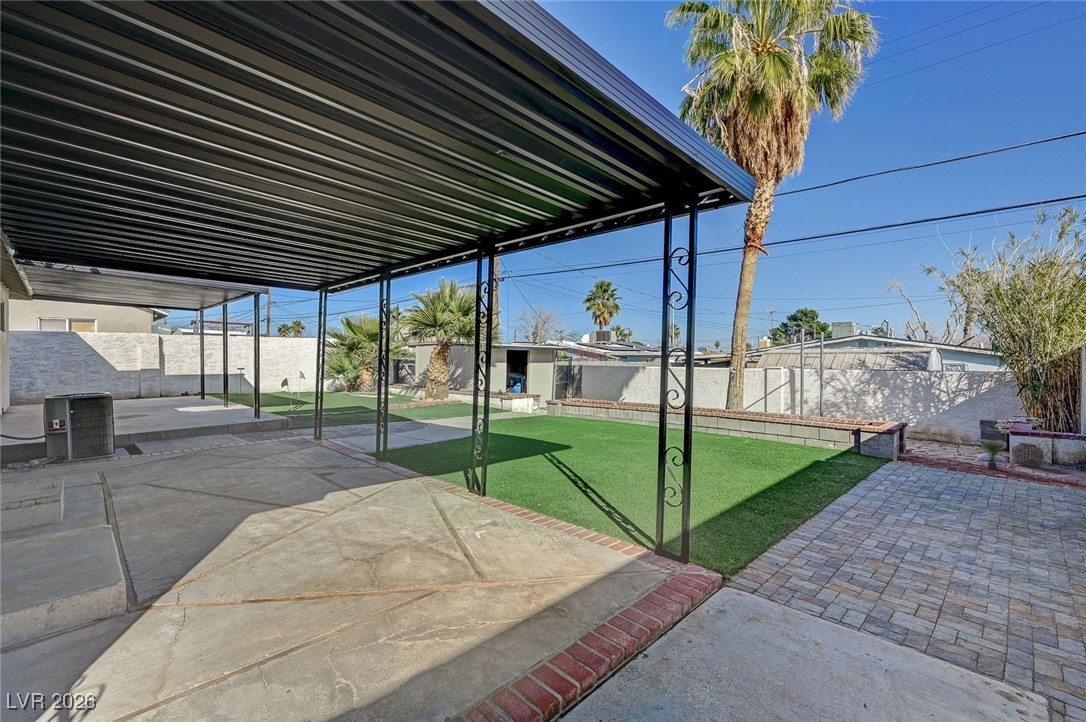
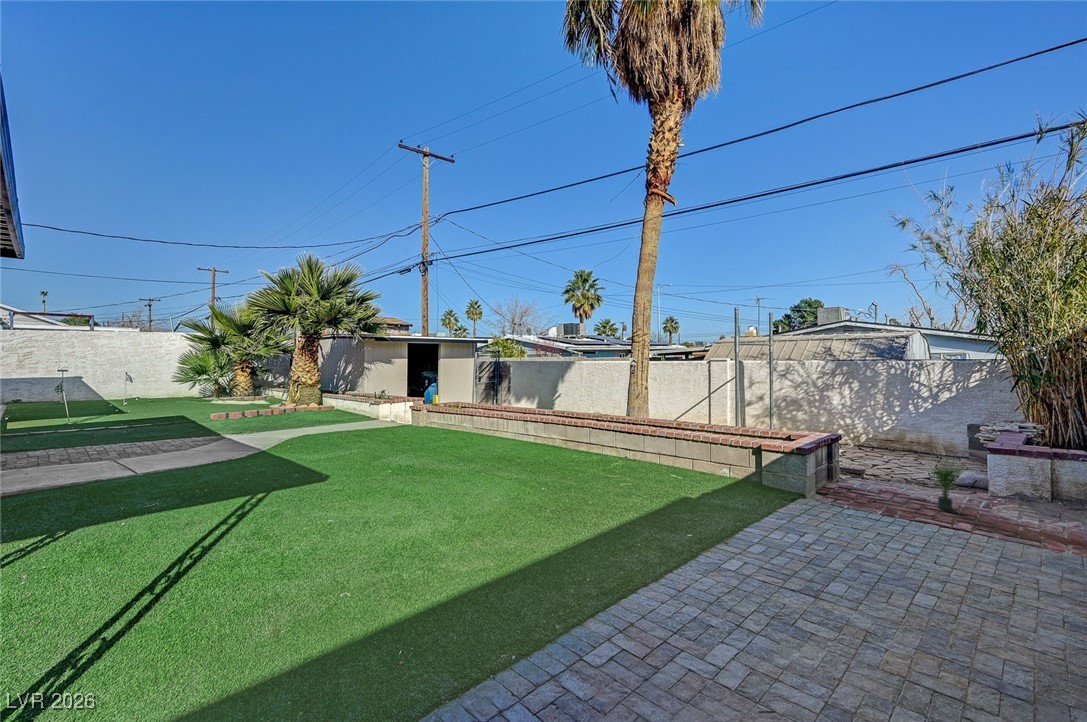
woven basket: present [1012,443,1044,467] -> none [983,466,1034,507]

